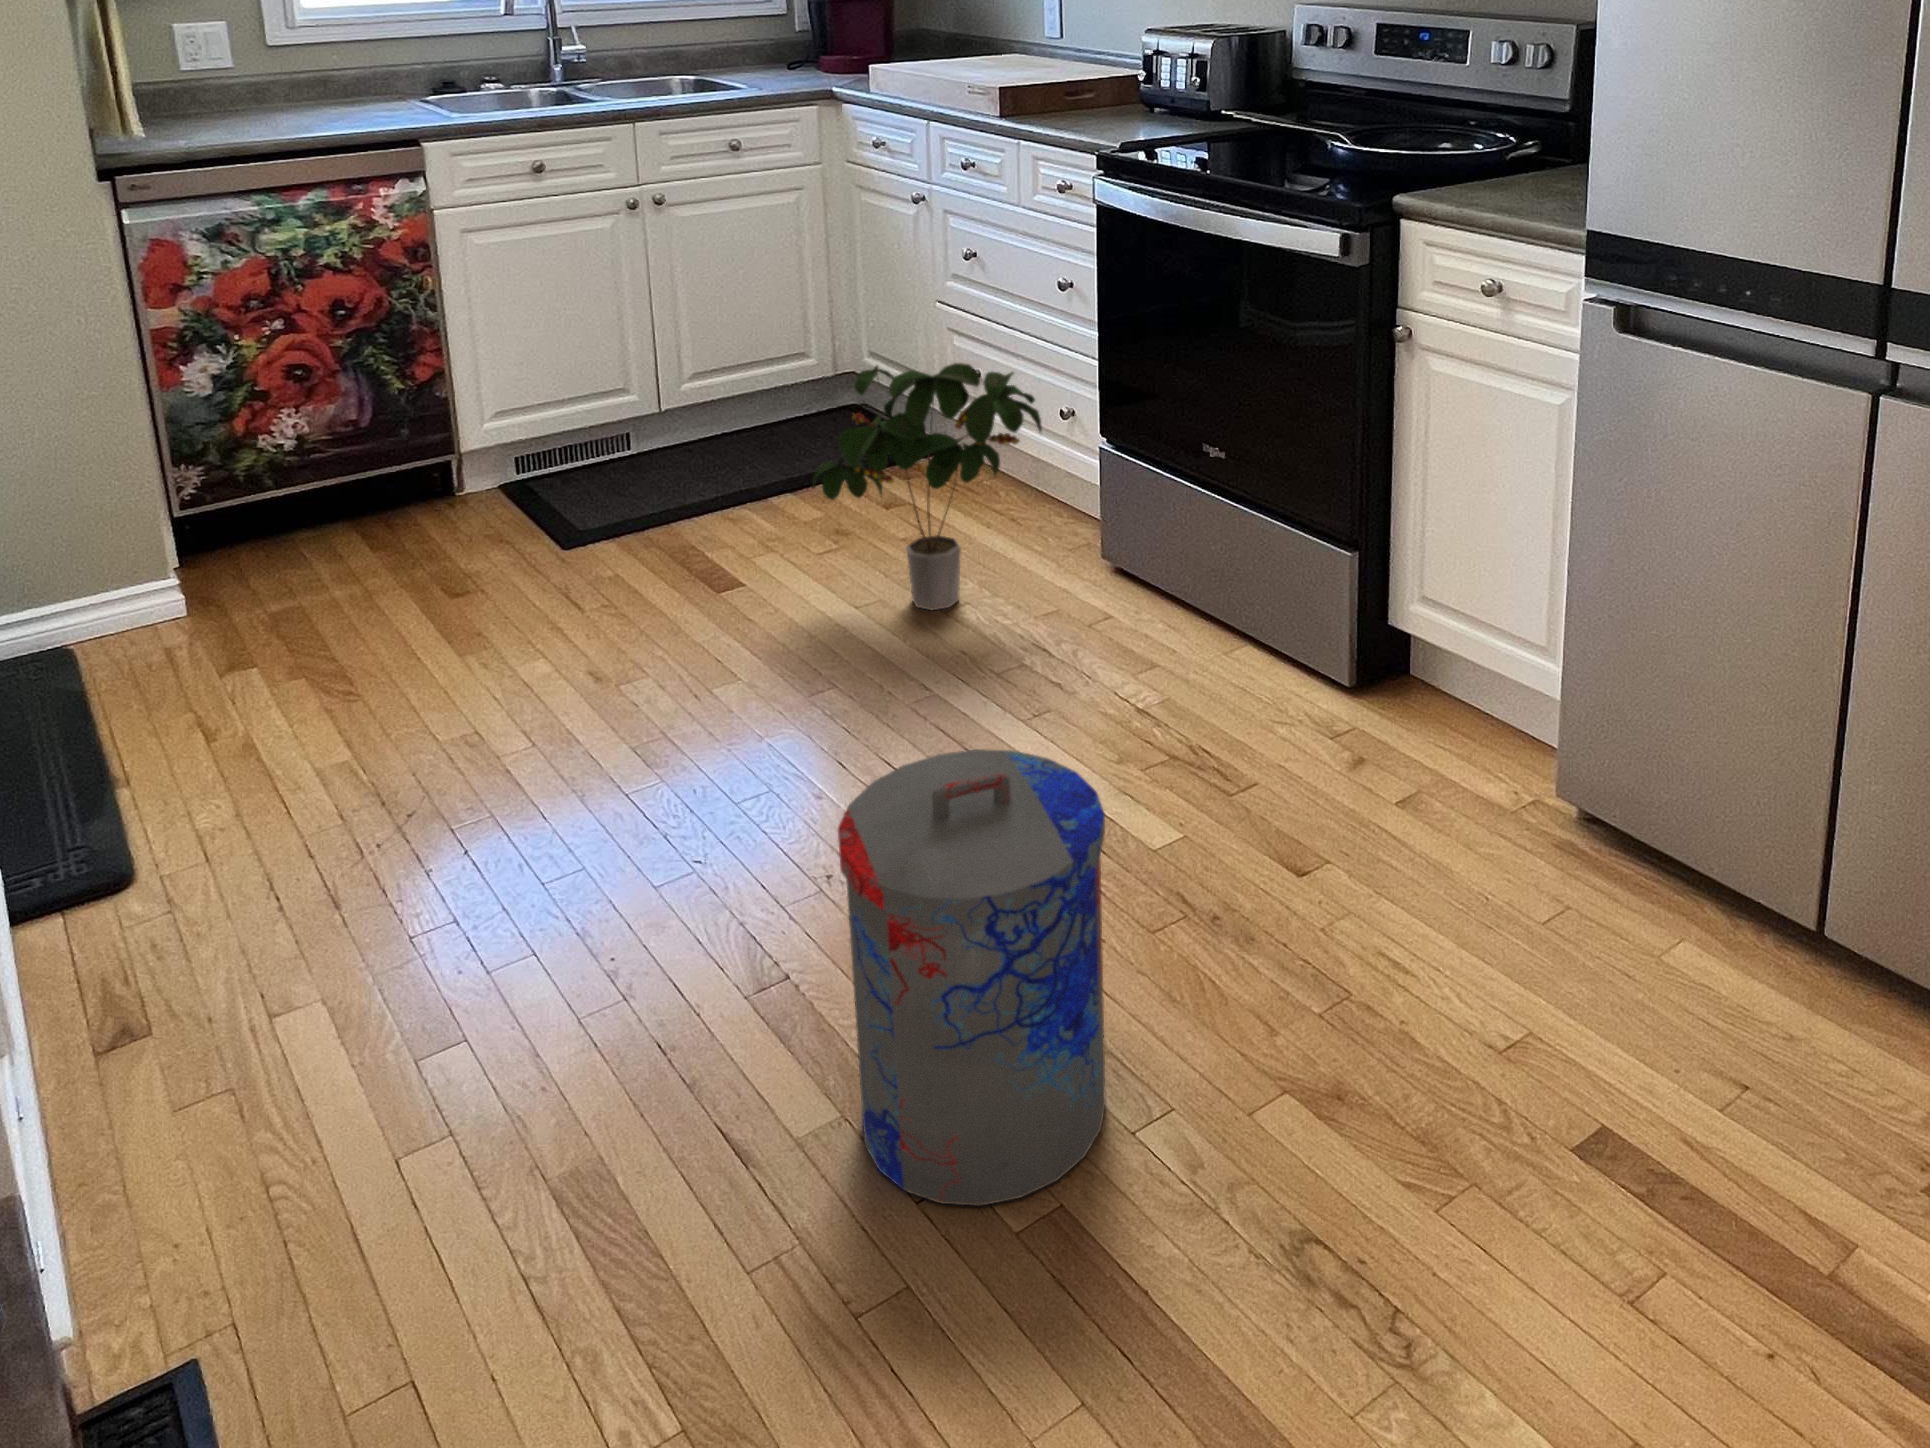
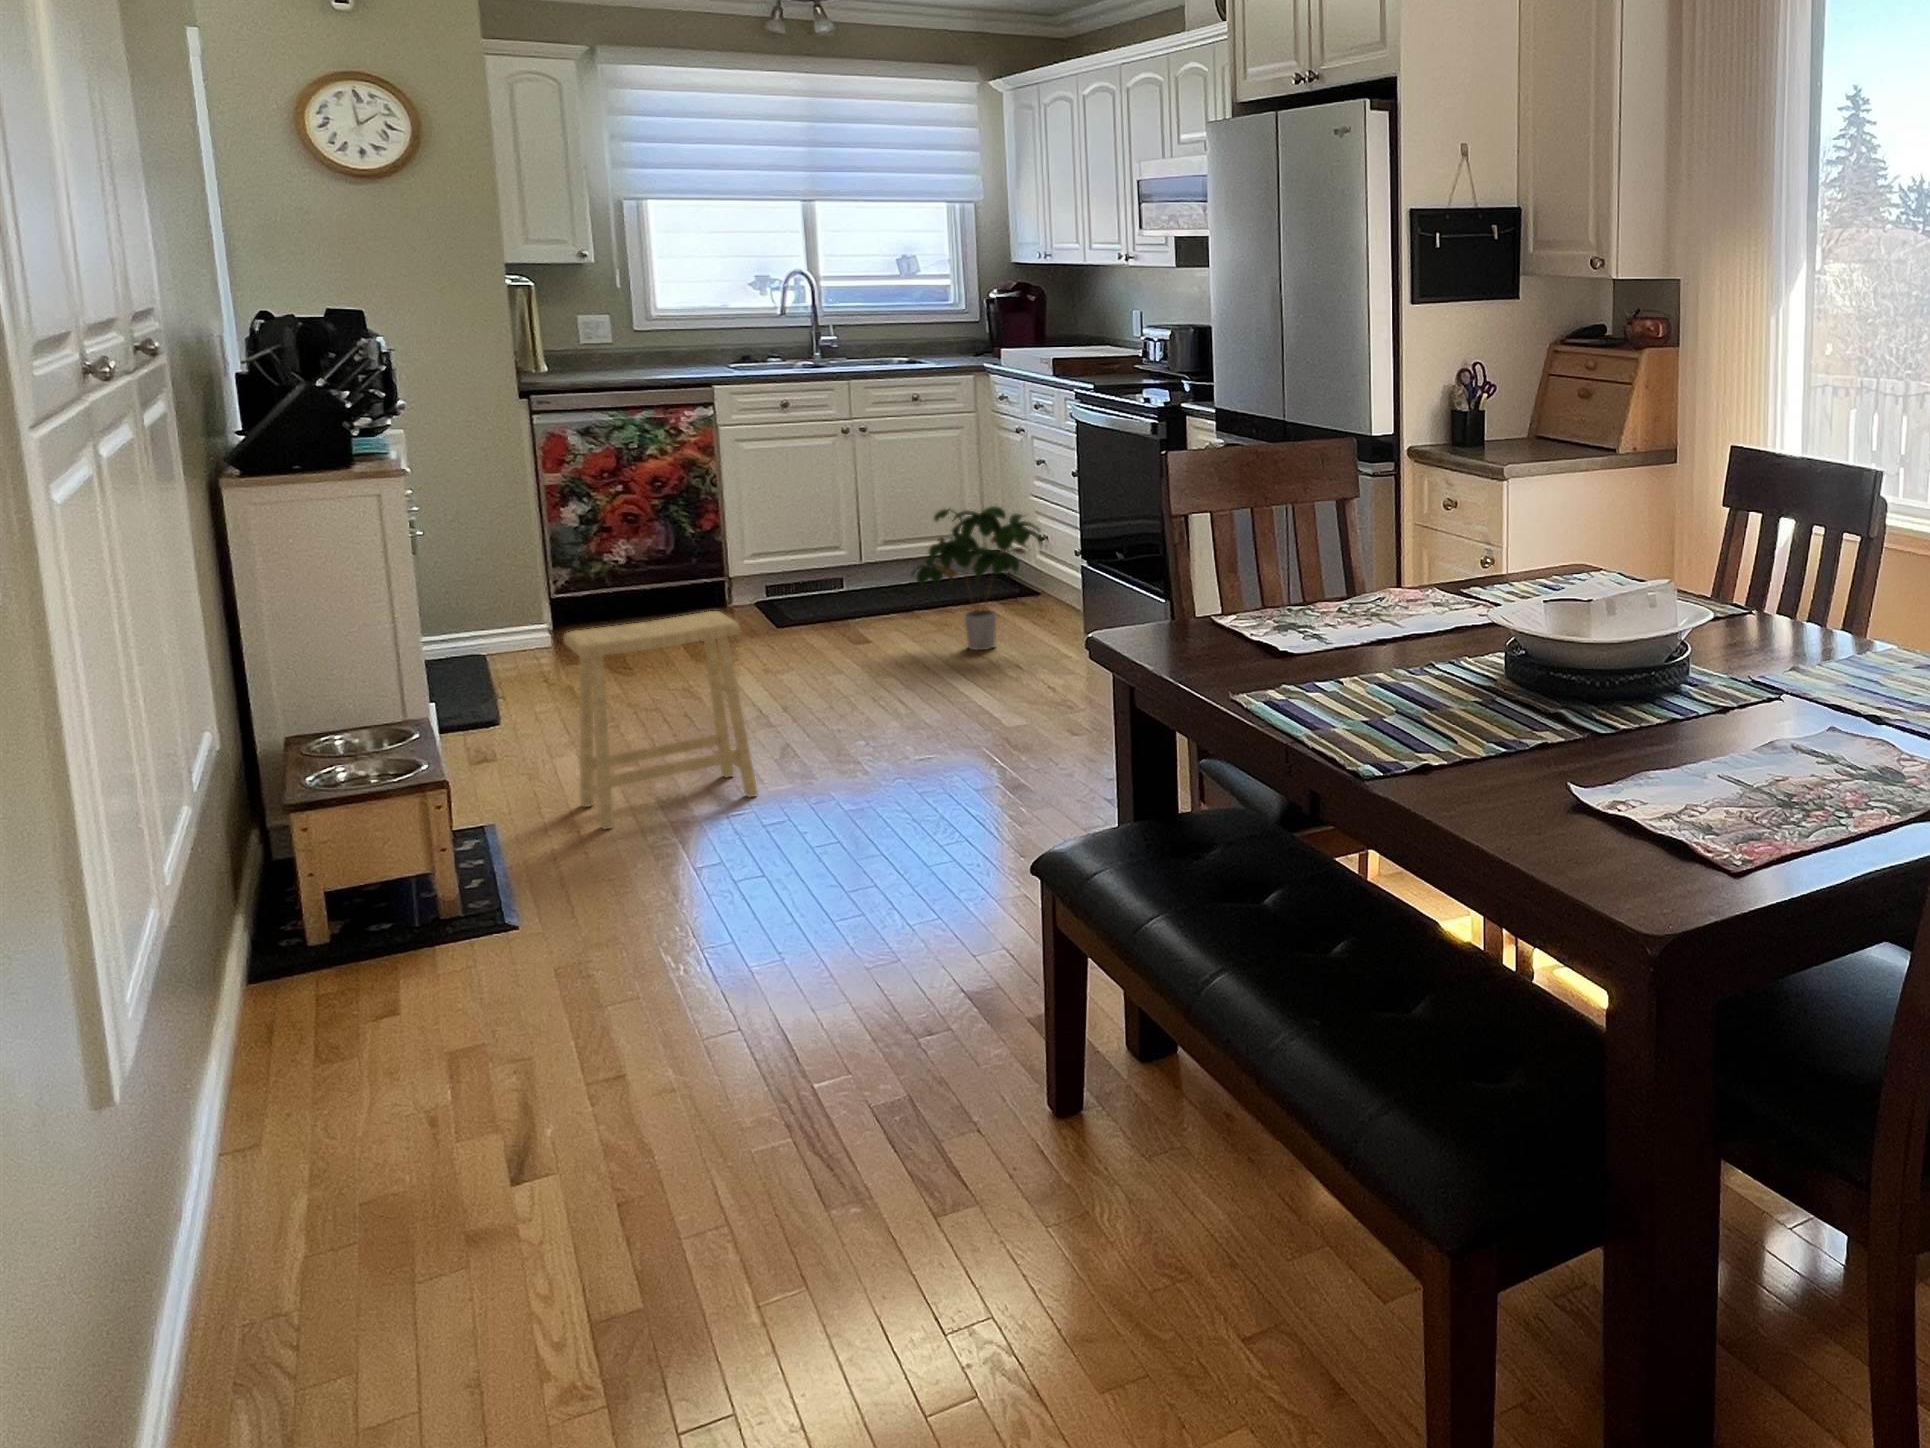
trash can: present [838,749,1106,1206] -> none [801,619,936,806]
footstool: none [294,750,739,1351] -> present [564,611,758,829]

